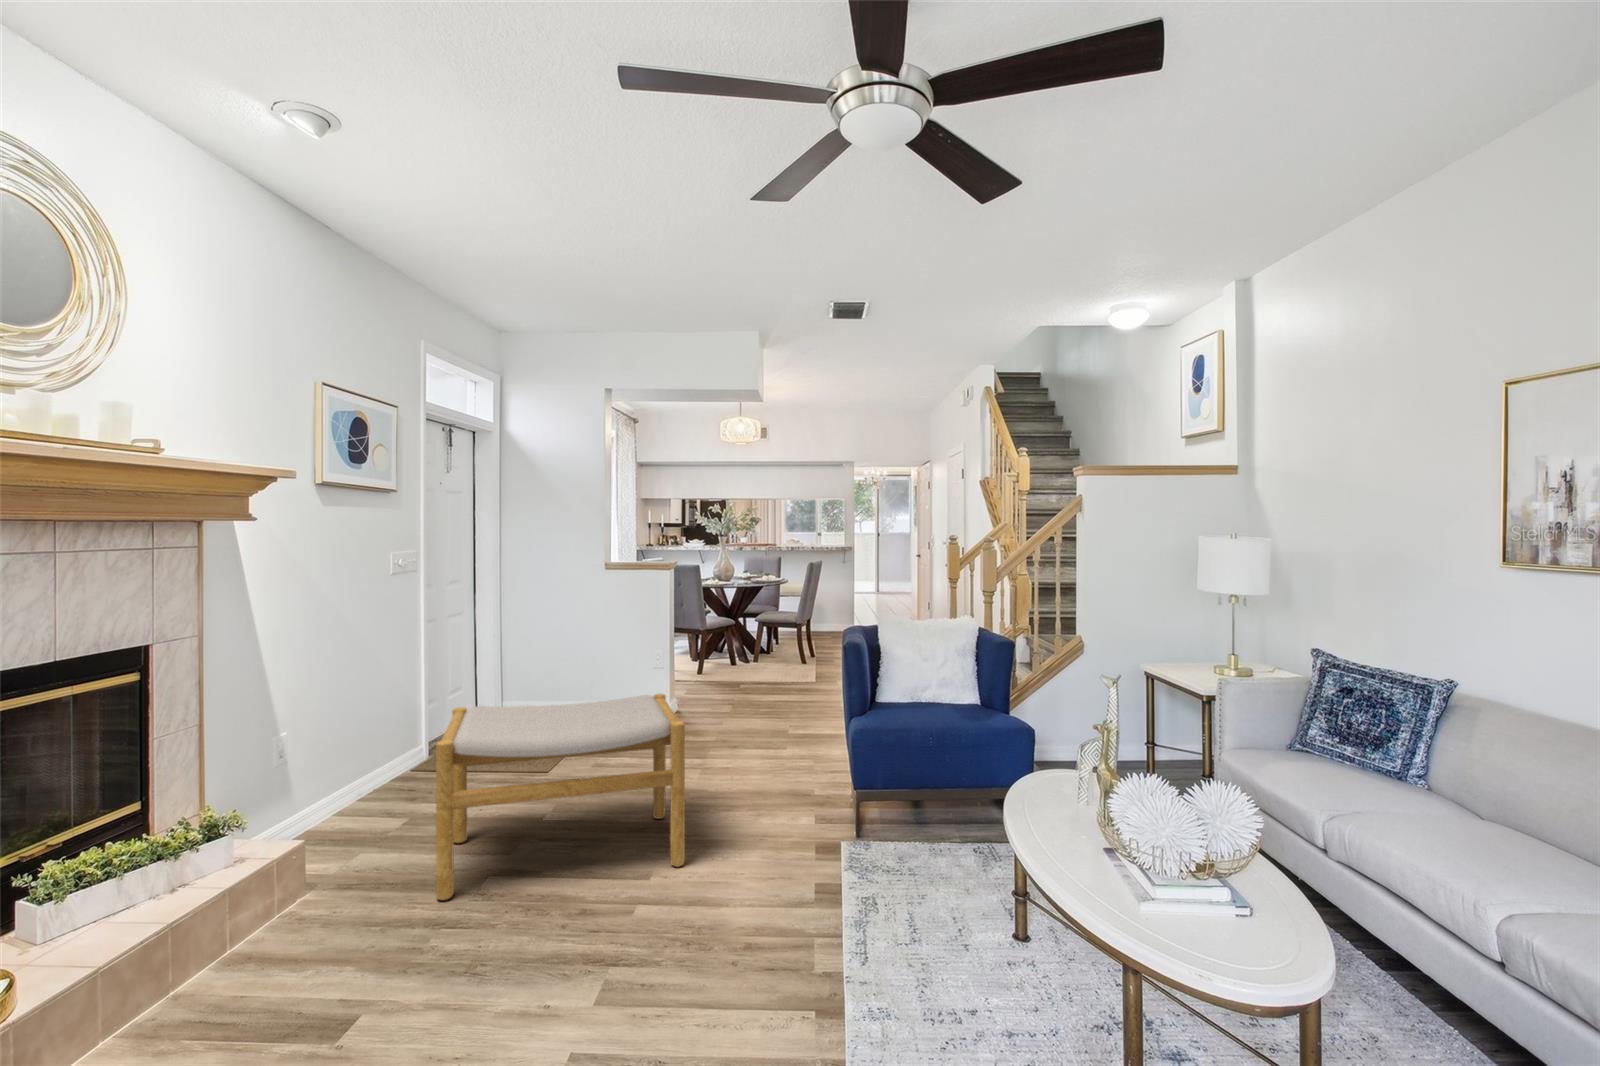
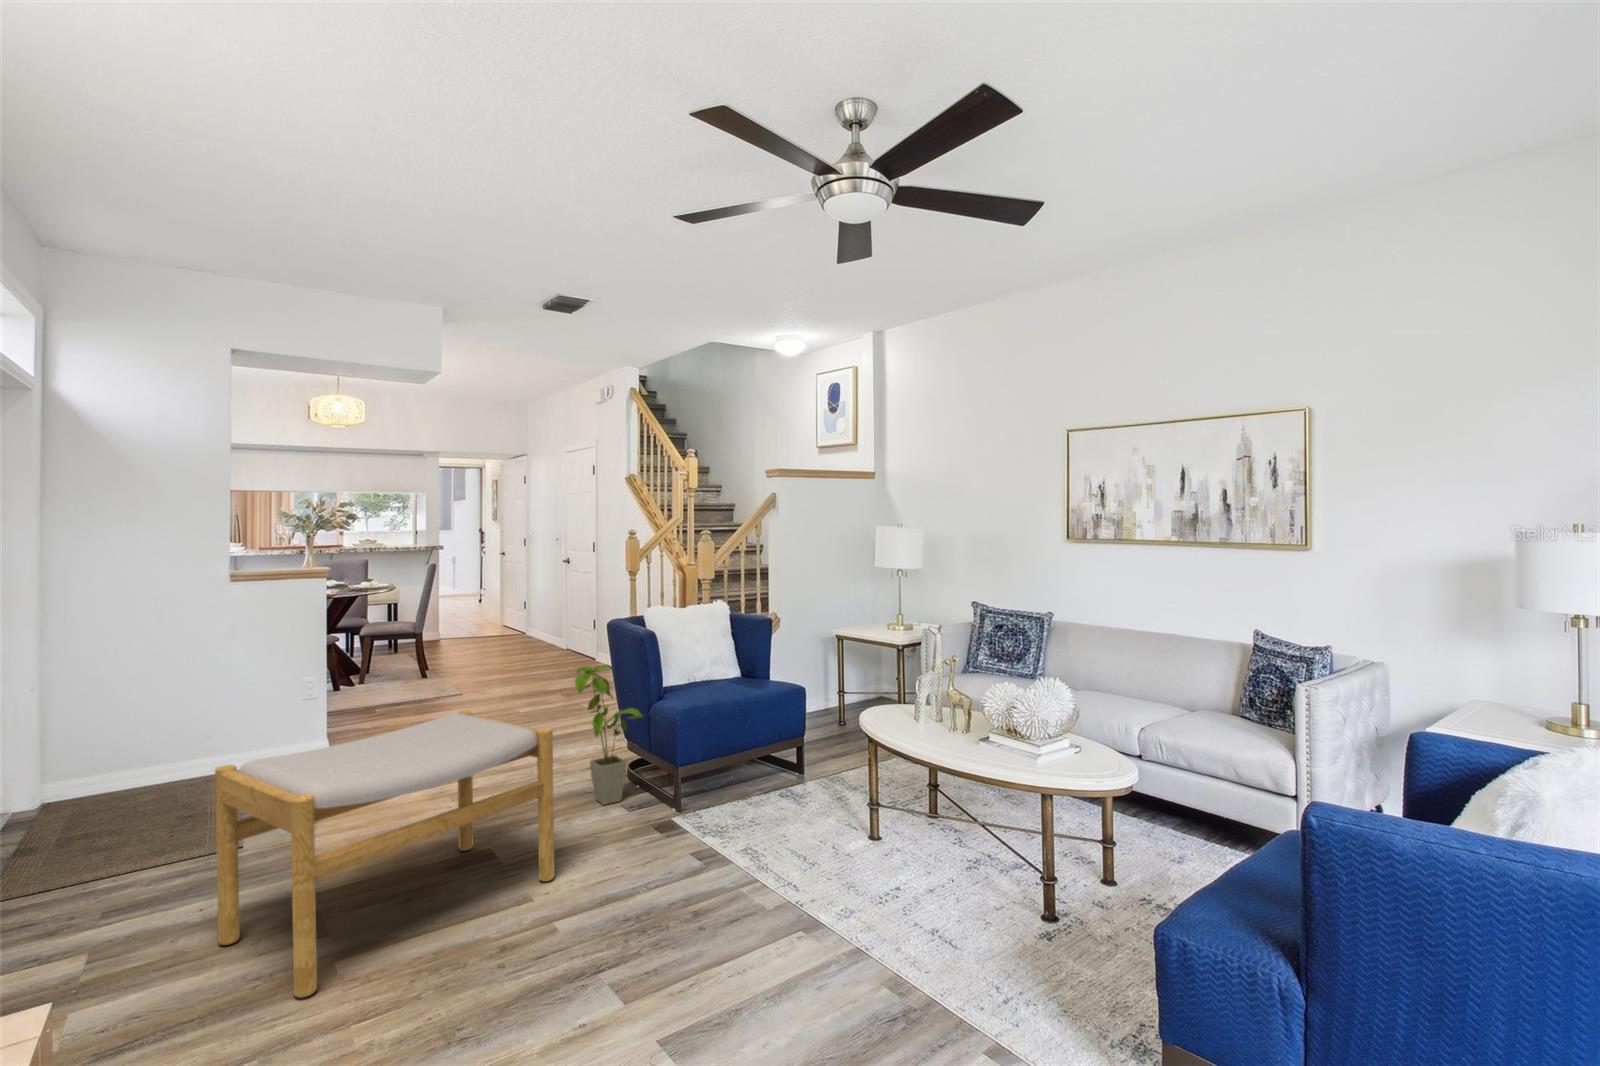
house plant: none [769,668,838,809] -> present [575,665,642,805]

